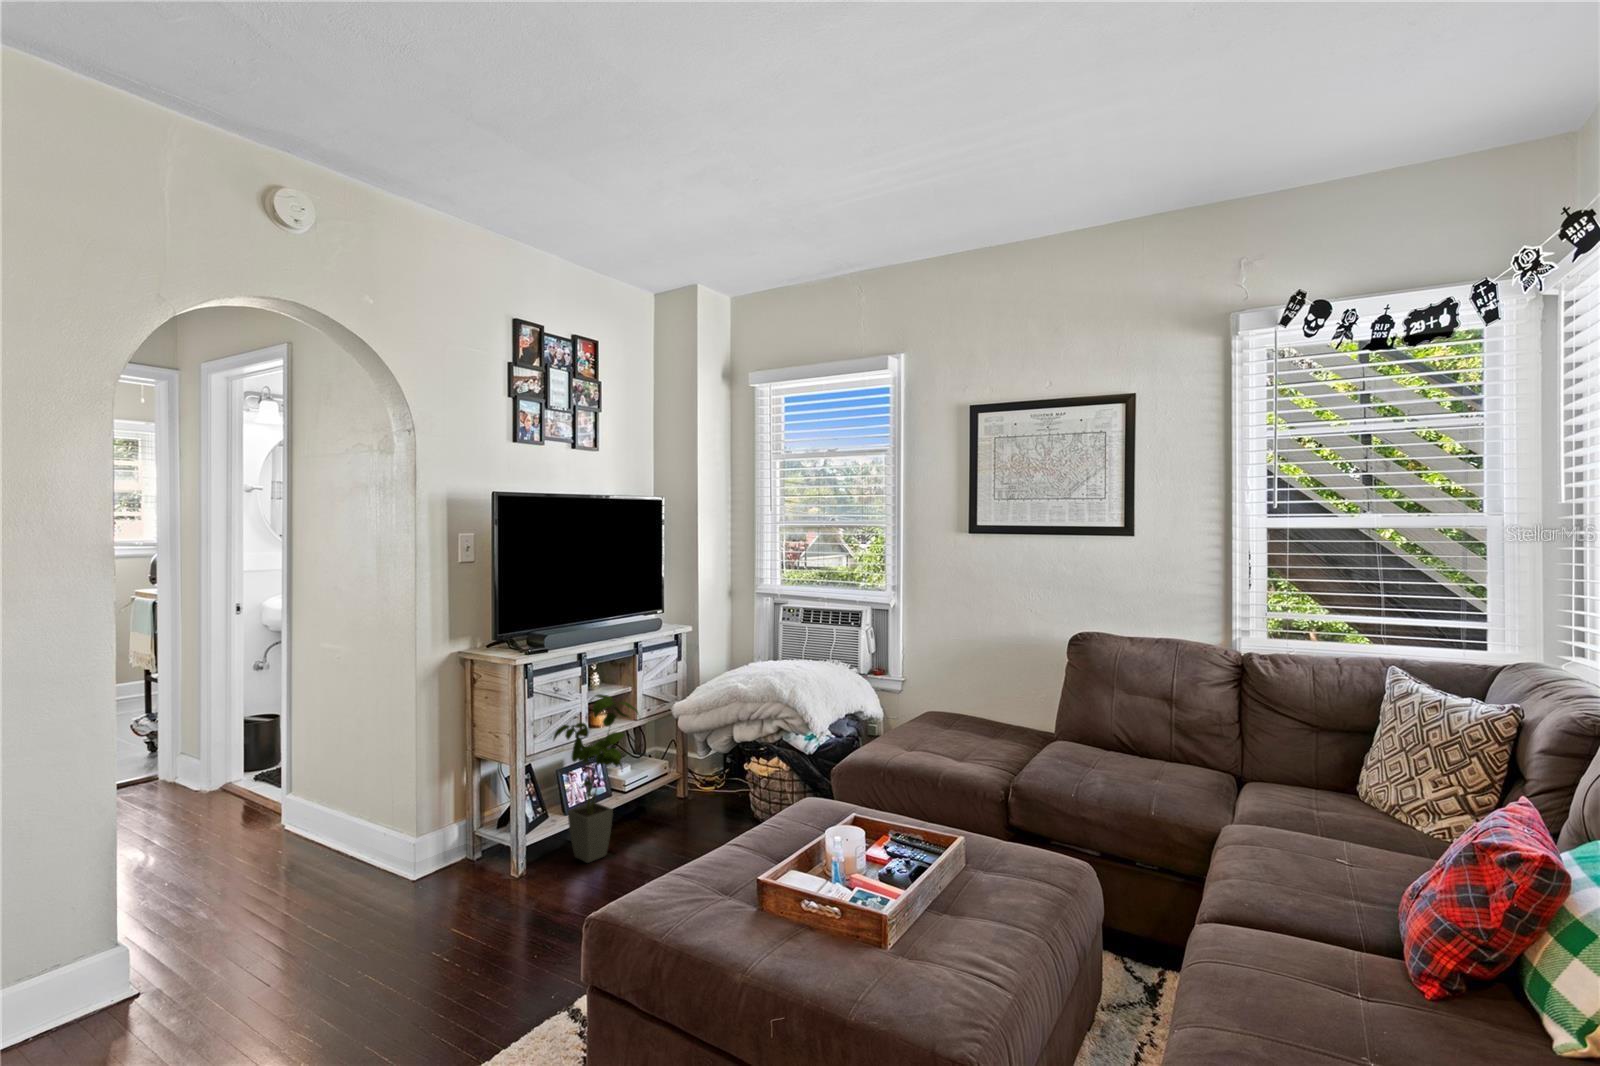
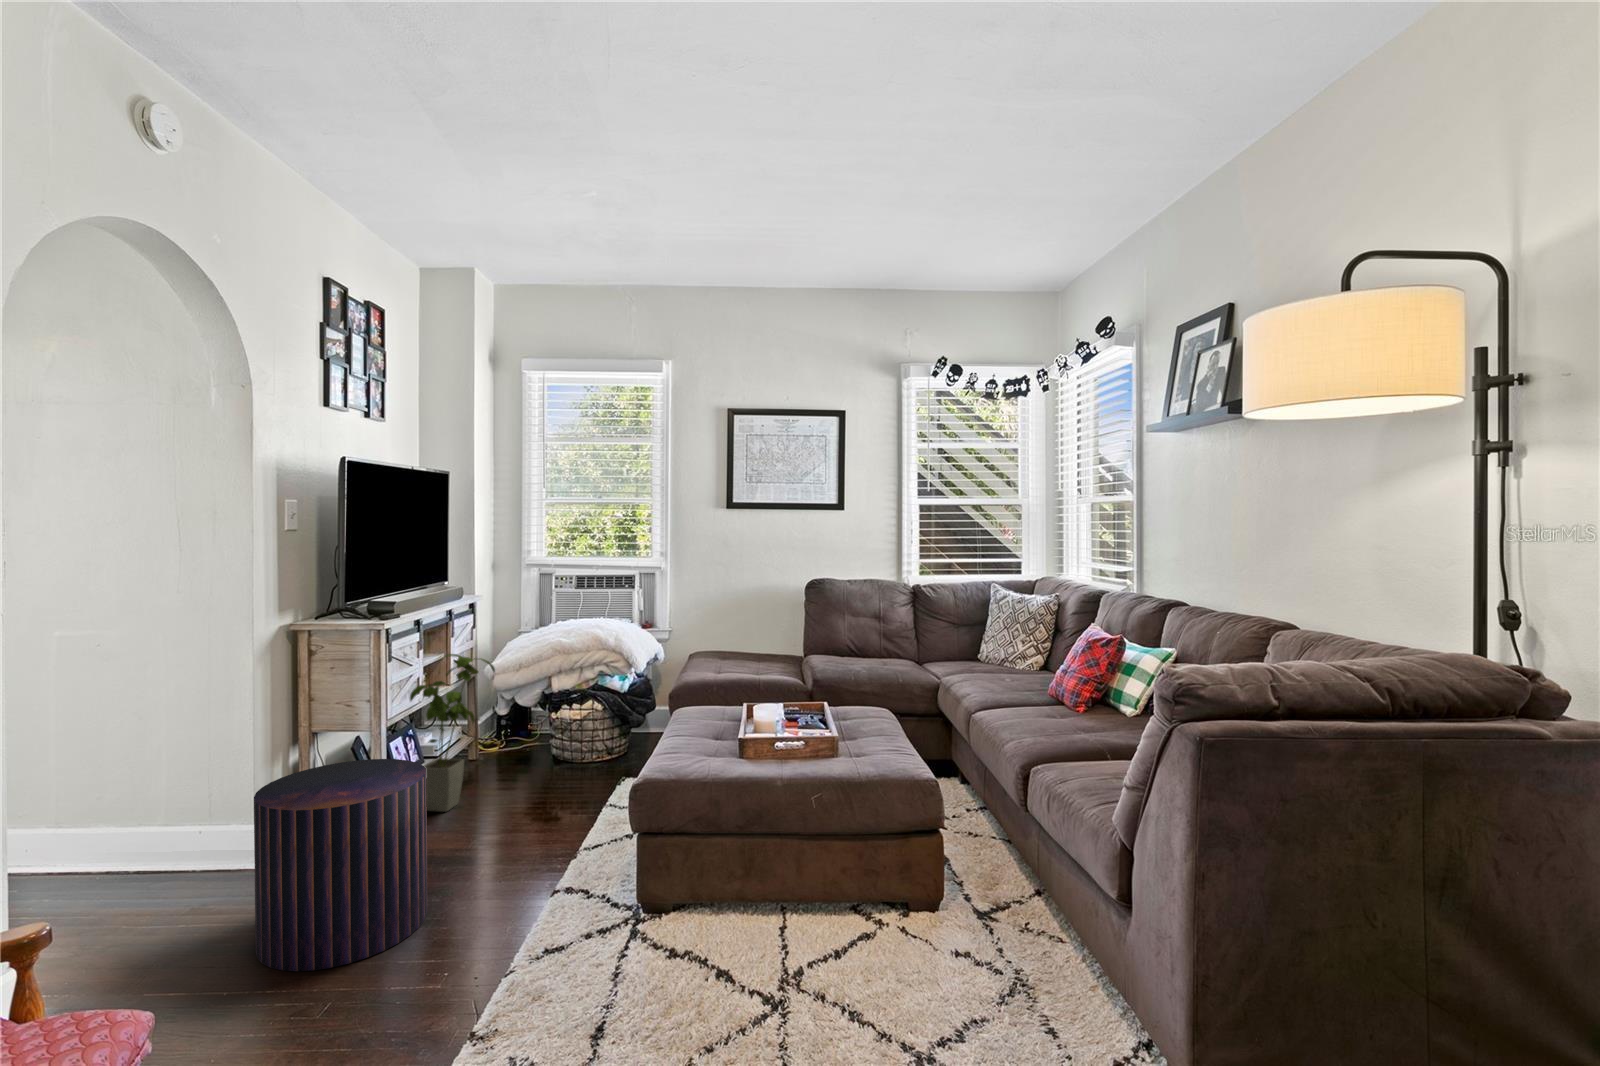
pouf: none [281,805,455,1032] -> present [254,759,427,971]

